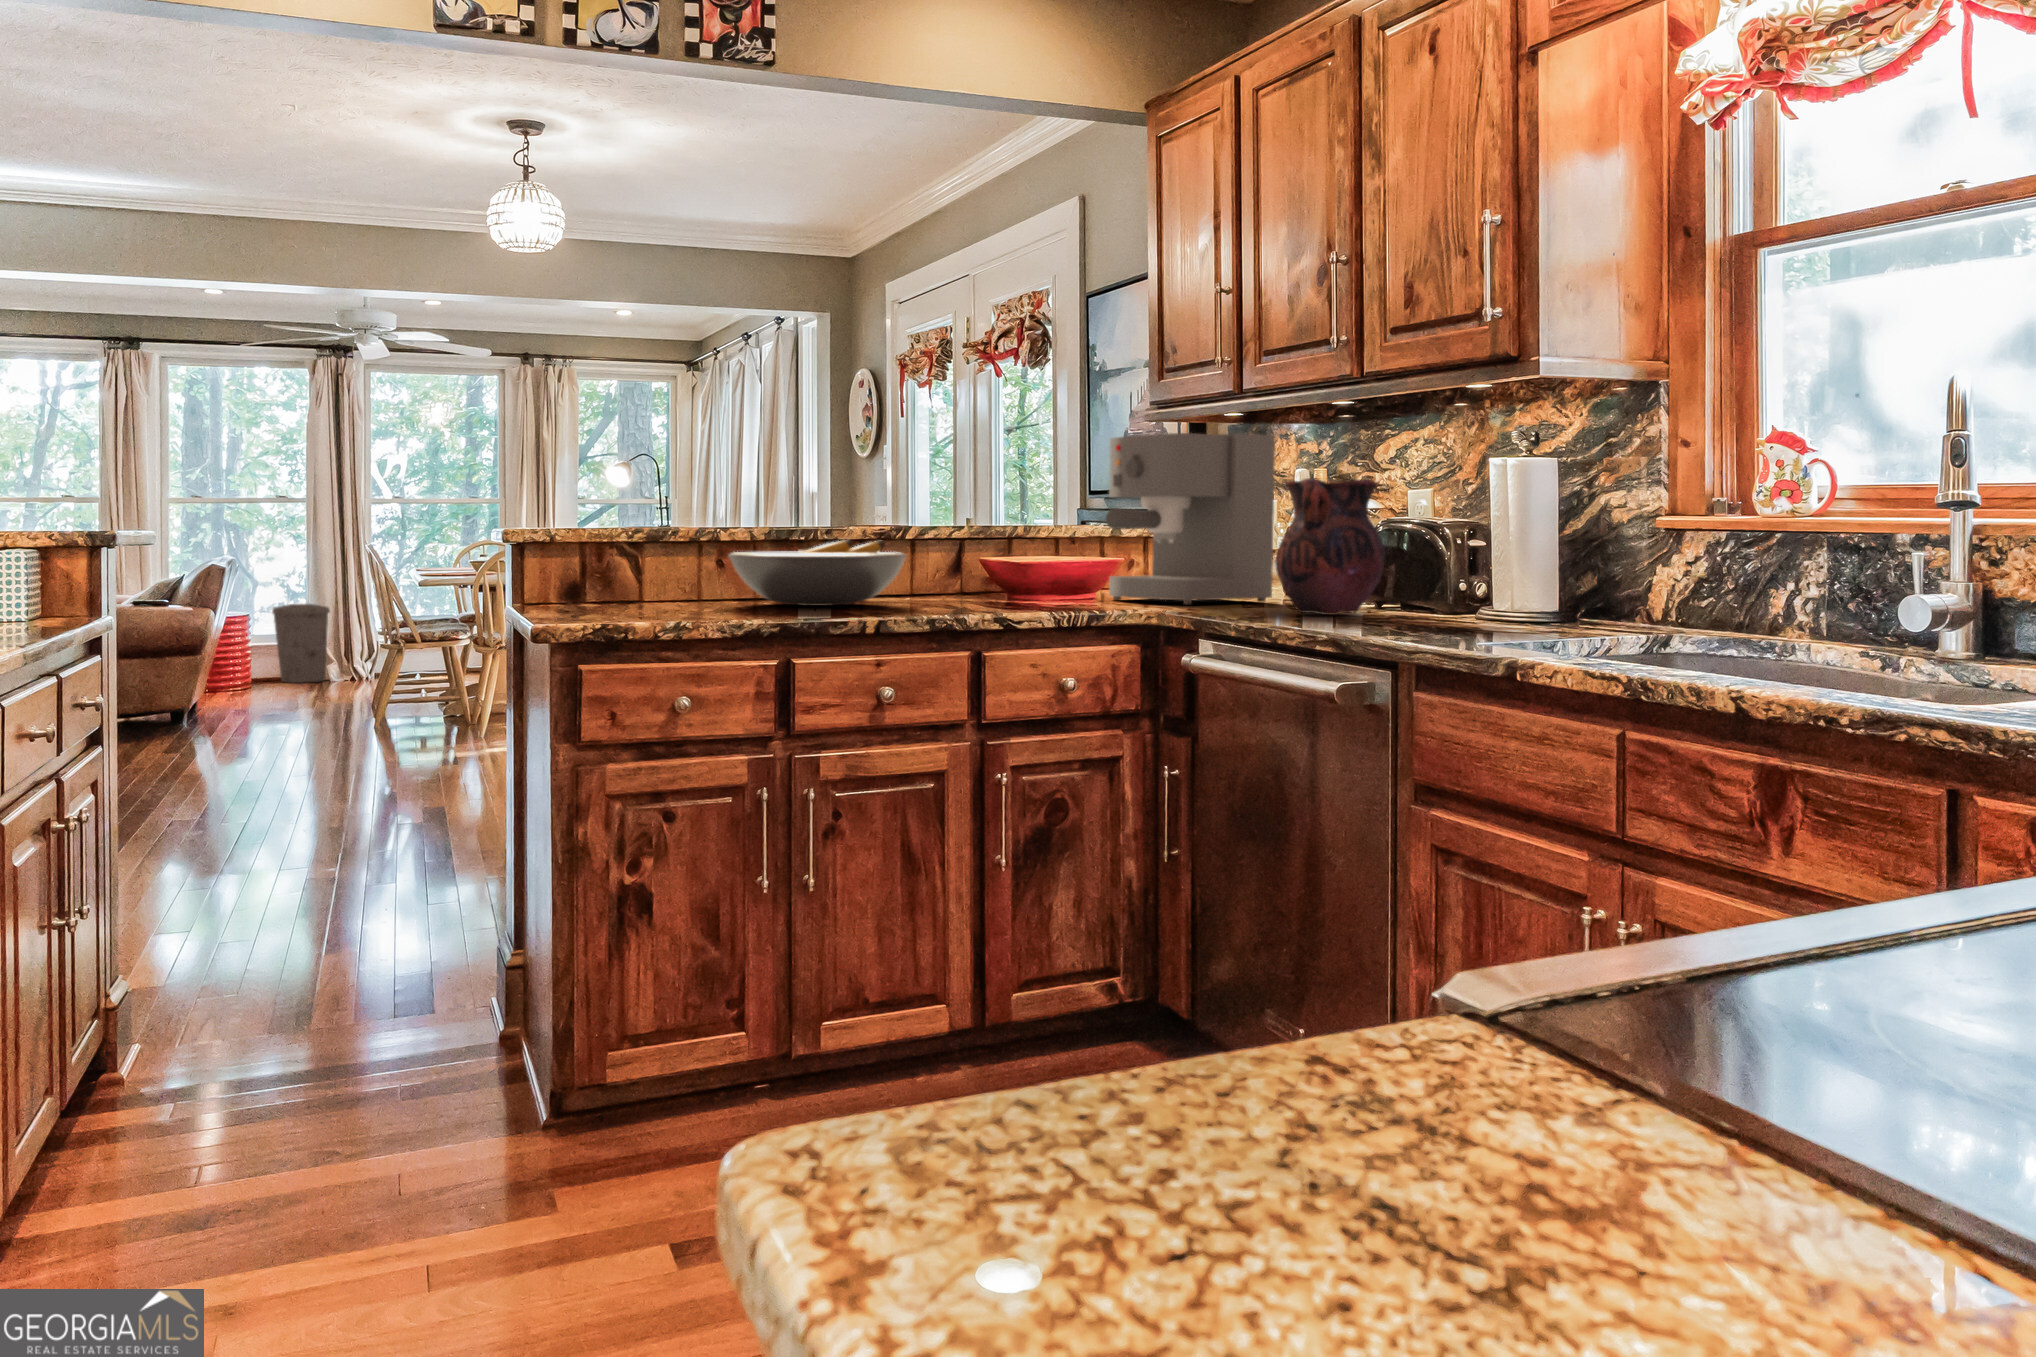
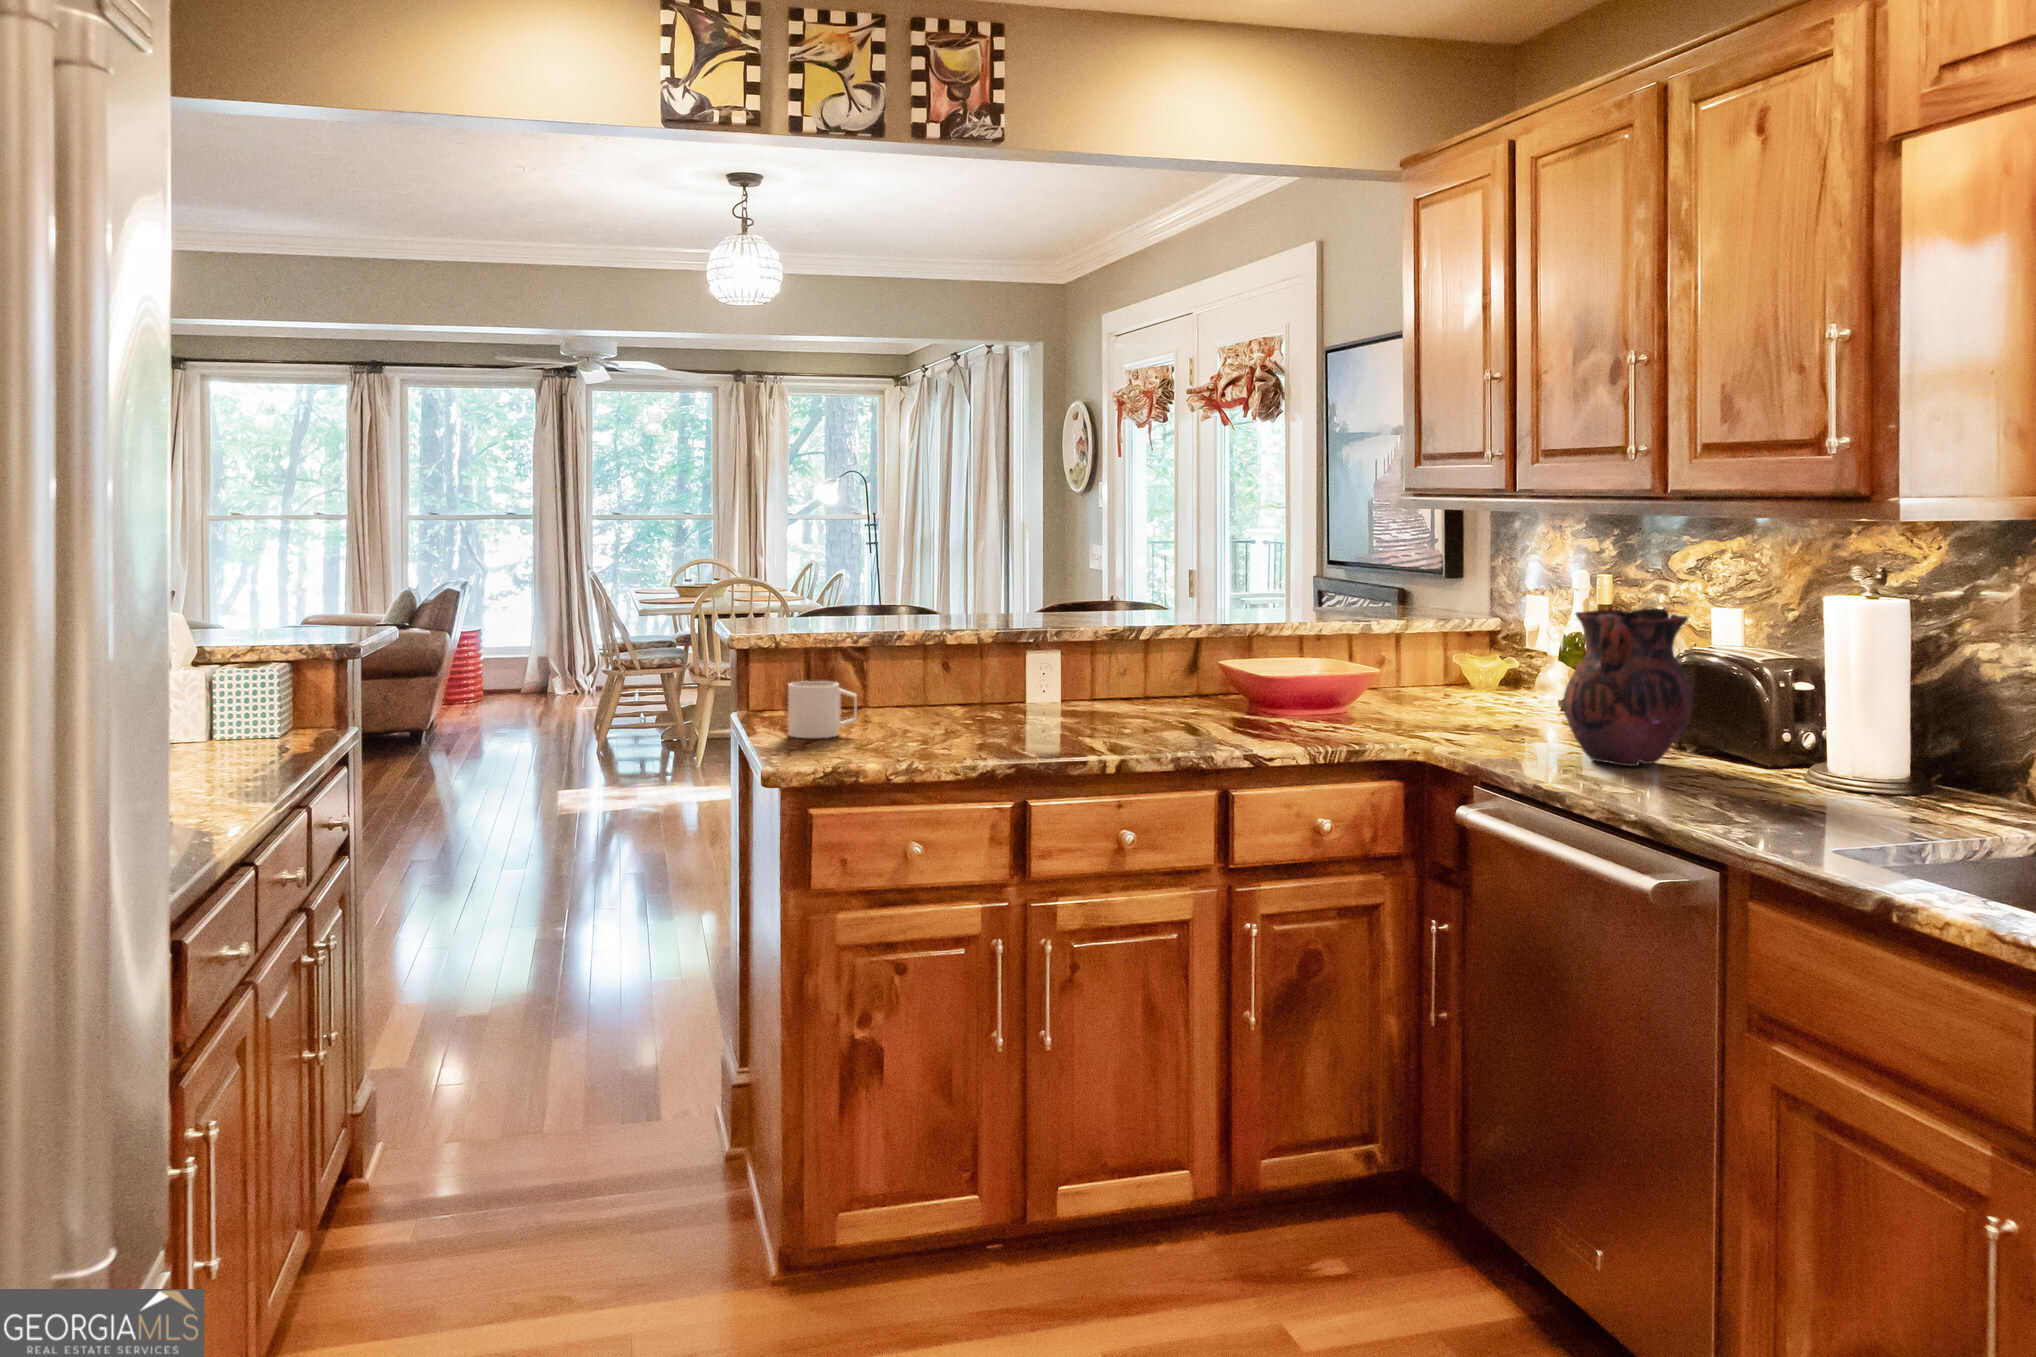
coffee maker: present [1106,433,1275,604] -> none [1363,542,1556,734]
fruit bowl: present [729,540,906,606] -> none [959,664,1149,732]
mug: none [561,559,629,609] -> present [788,681,857,738]
trash can: present [272,604,330,683] -> none [504,621,557,697]

